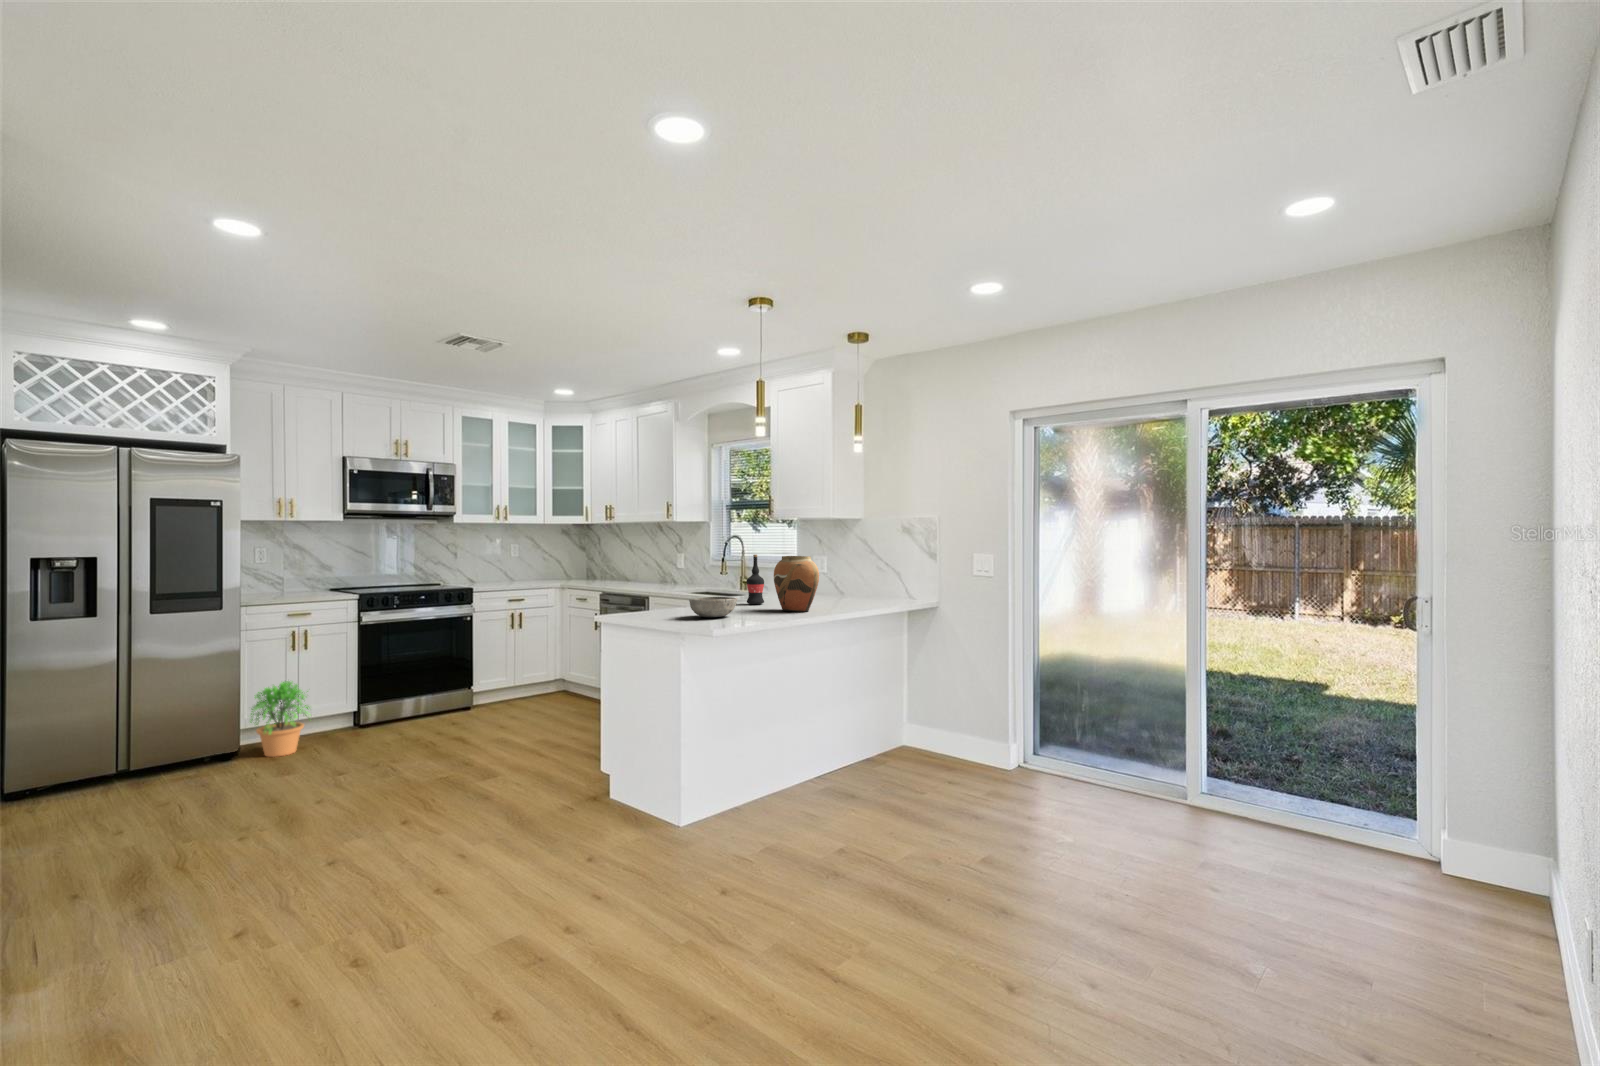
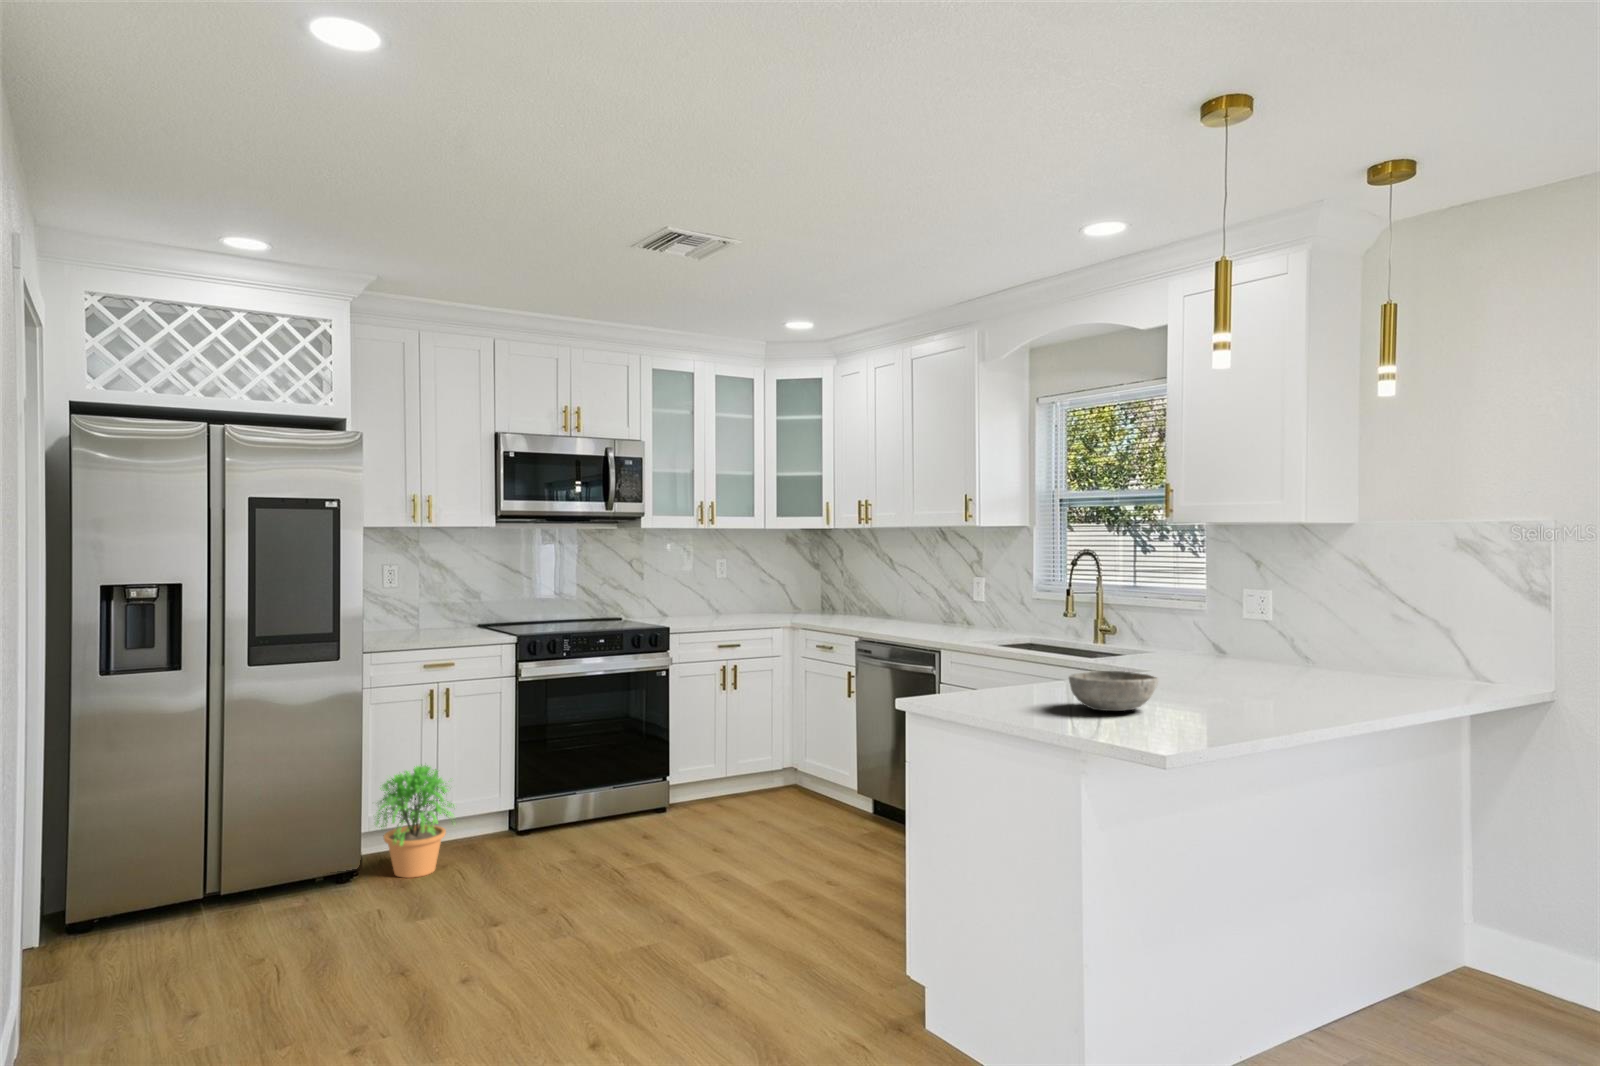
wine bottle: present [747,555,764,604] -> none [1138,591,1172,679]
vase: present [774,556,819,612] -> none [1208,598,1306,703]

